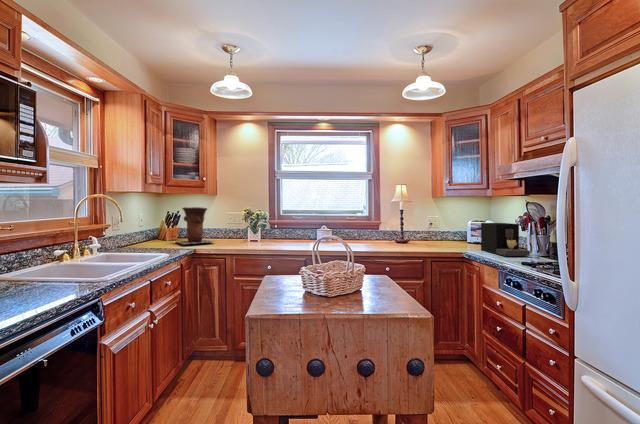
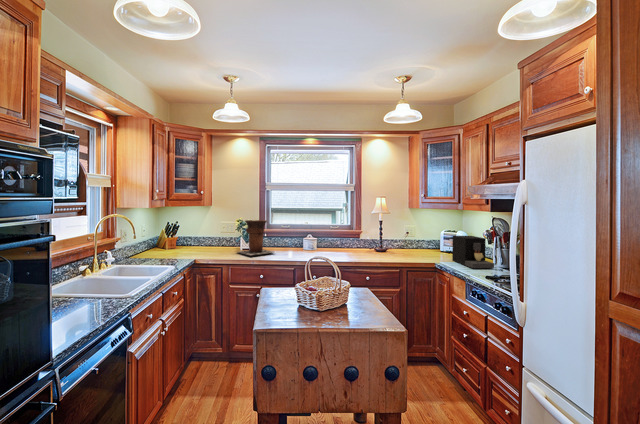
vase: present [176,207,213,244] -> present [239,220,274,255]

